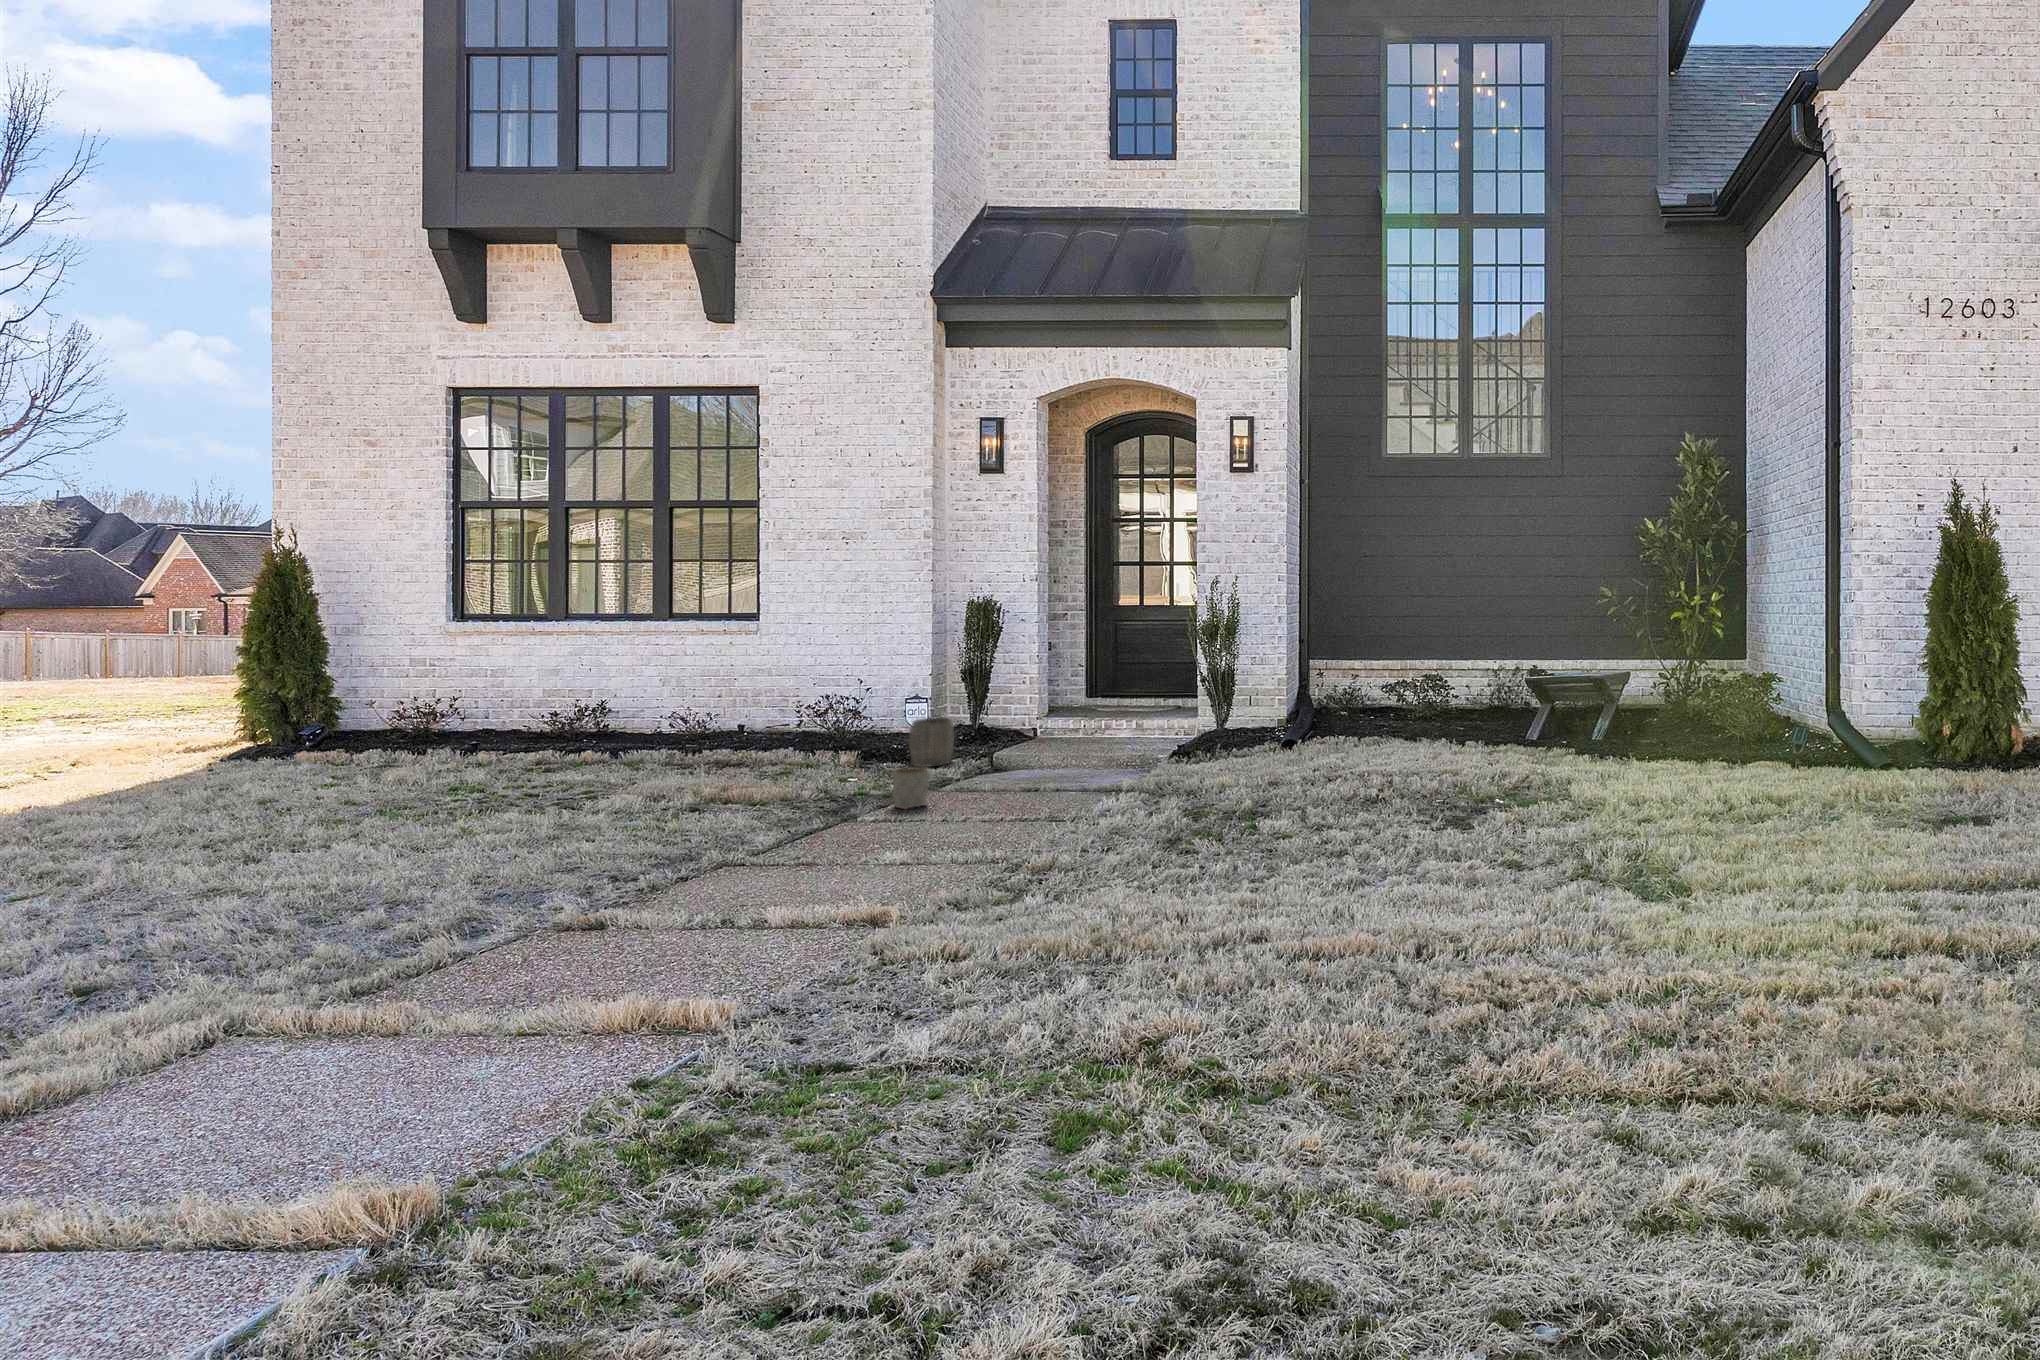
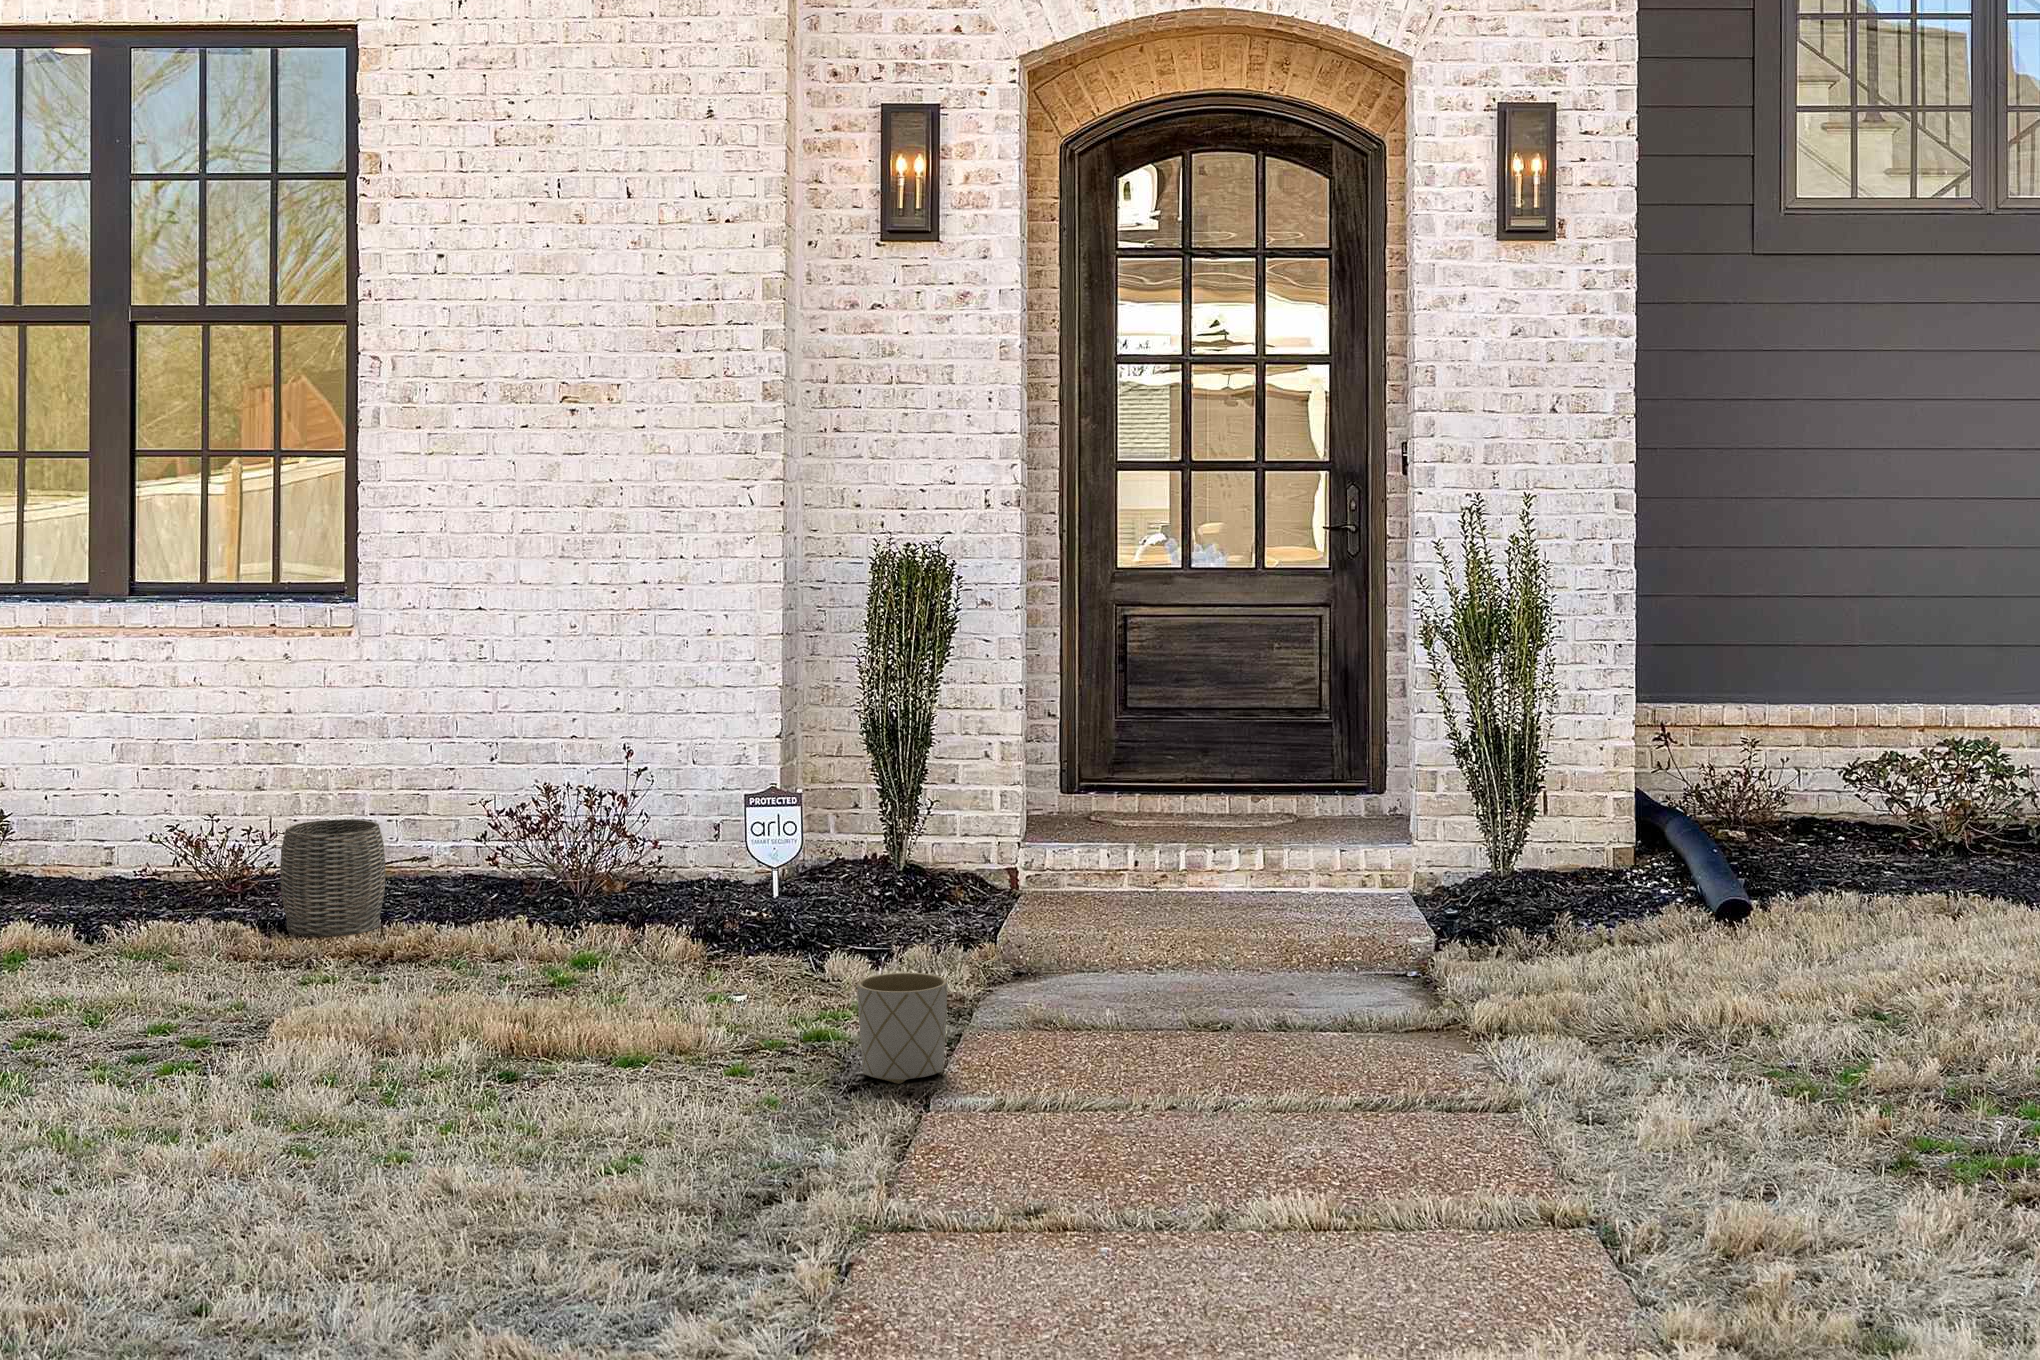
woven basket: present [909,717,954,767] -> present [280,820,385,936]

